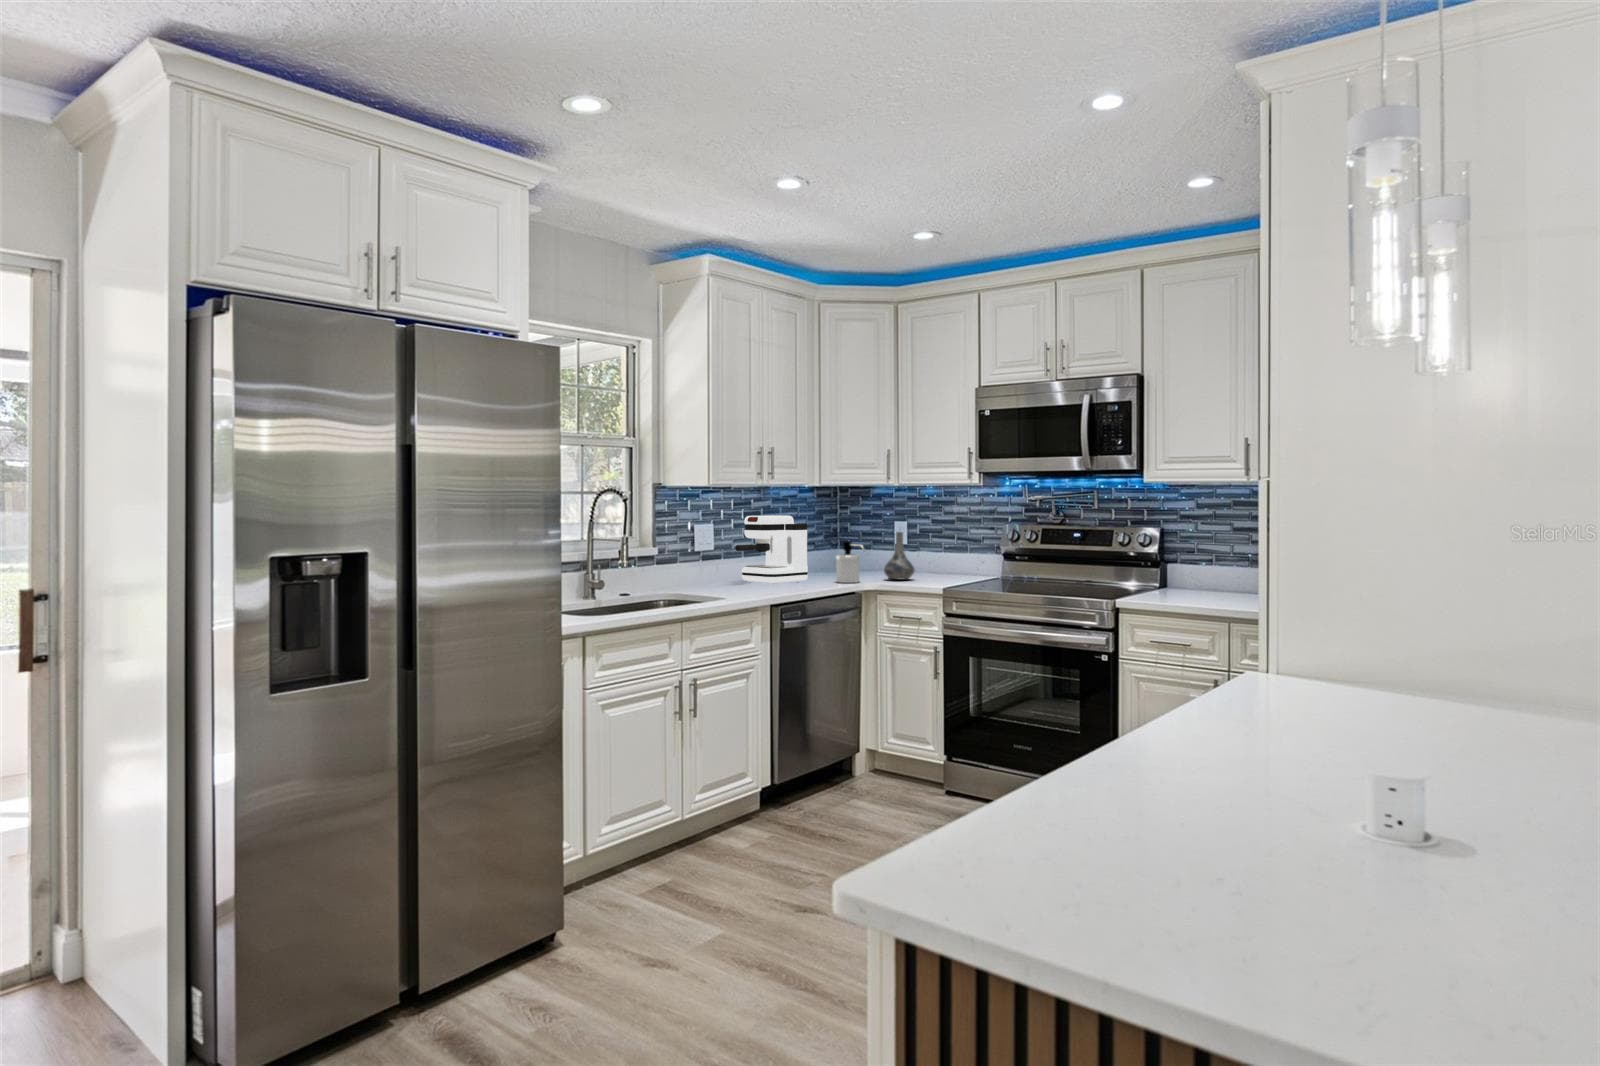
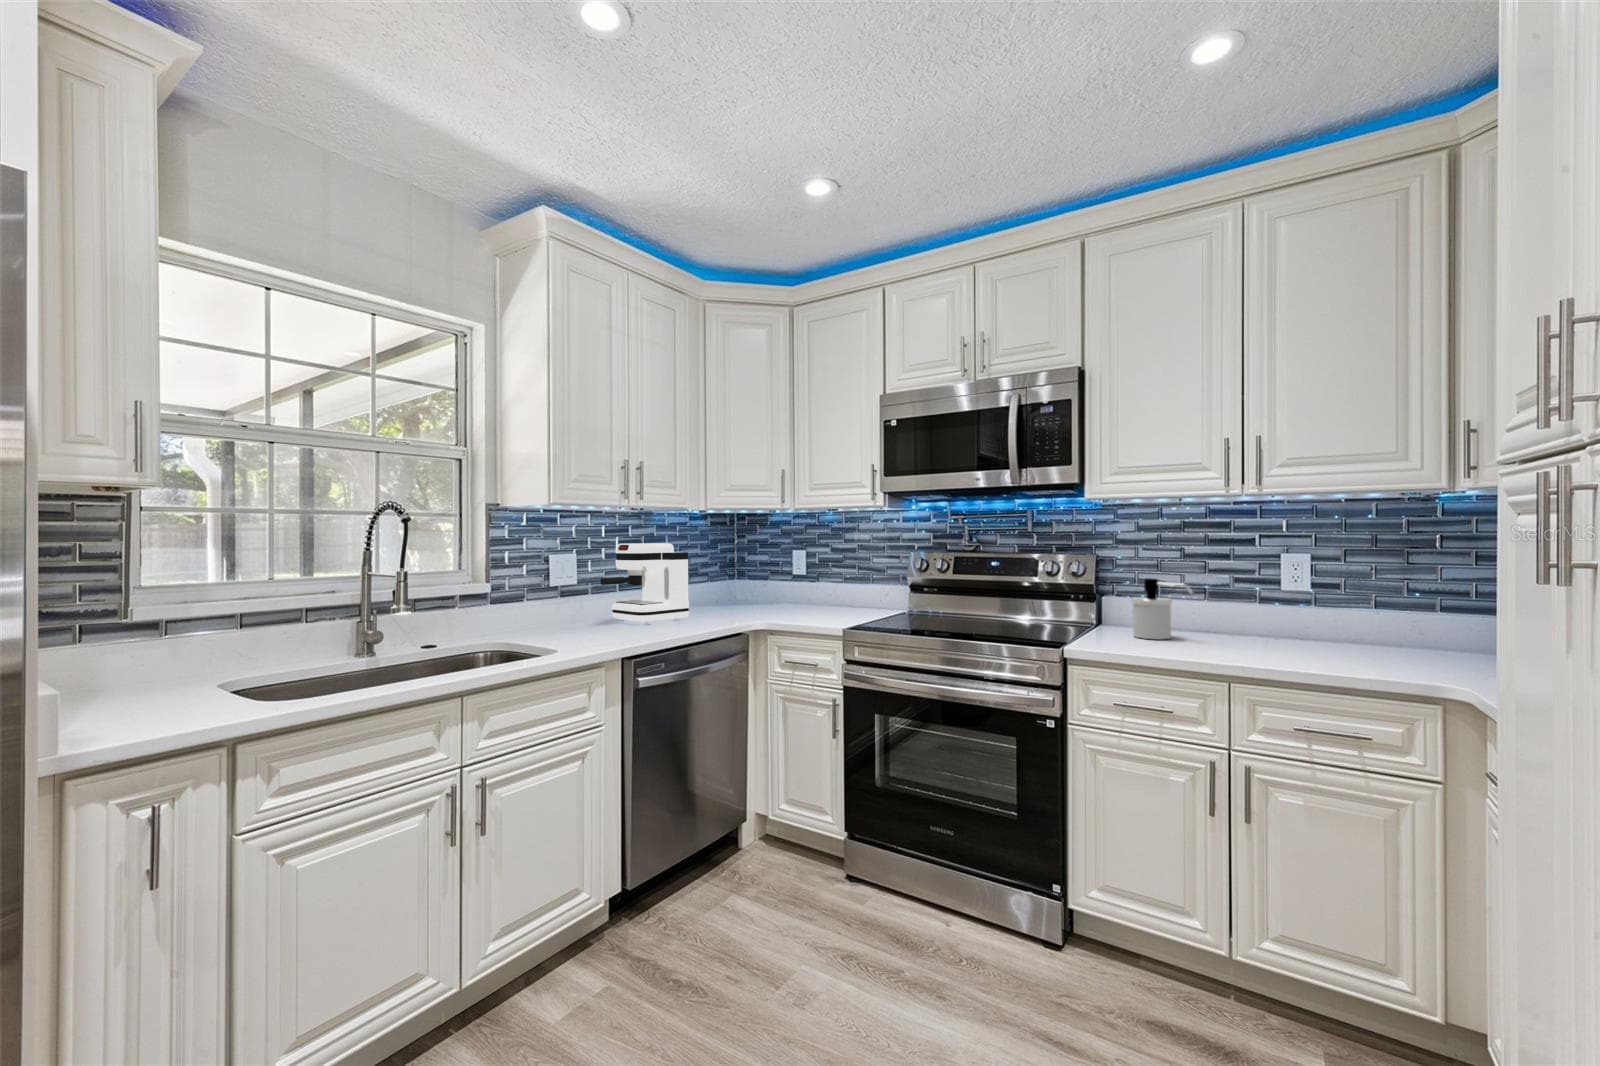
decorative vase: present [884,532,915,579] -> none [778,561,812,615]
soap dispenser: present [835,541,865,583] -> present [1132,578,1193,639]

